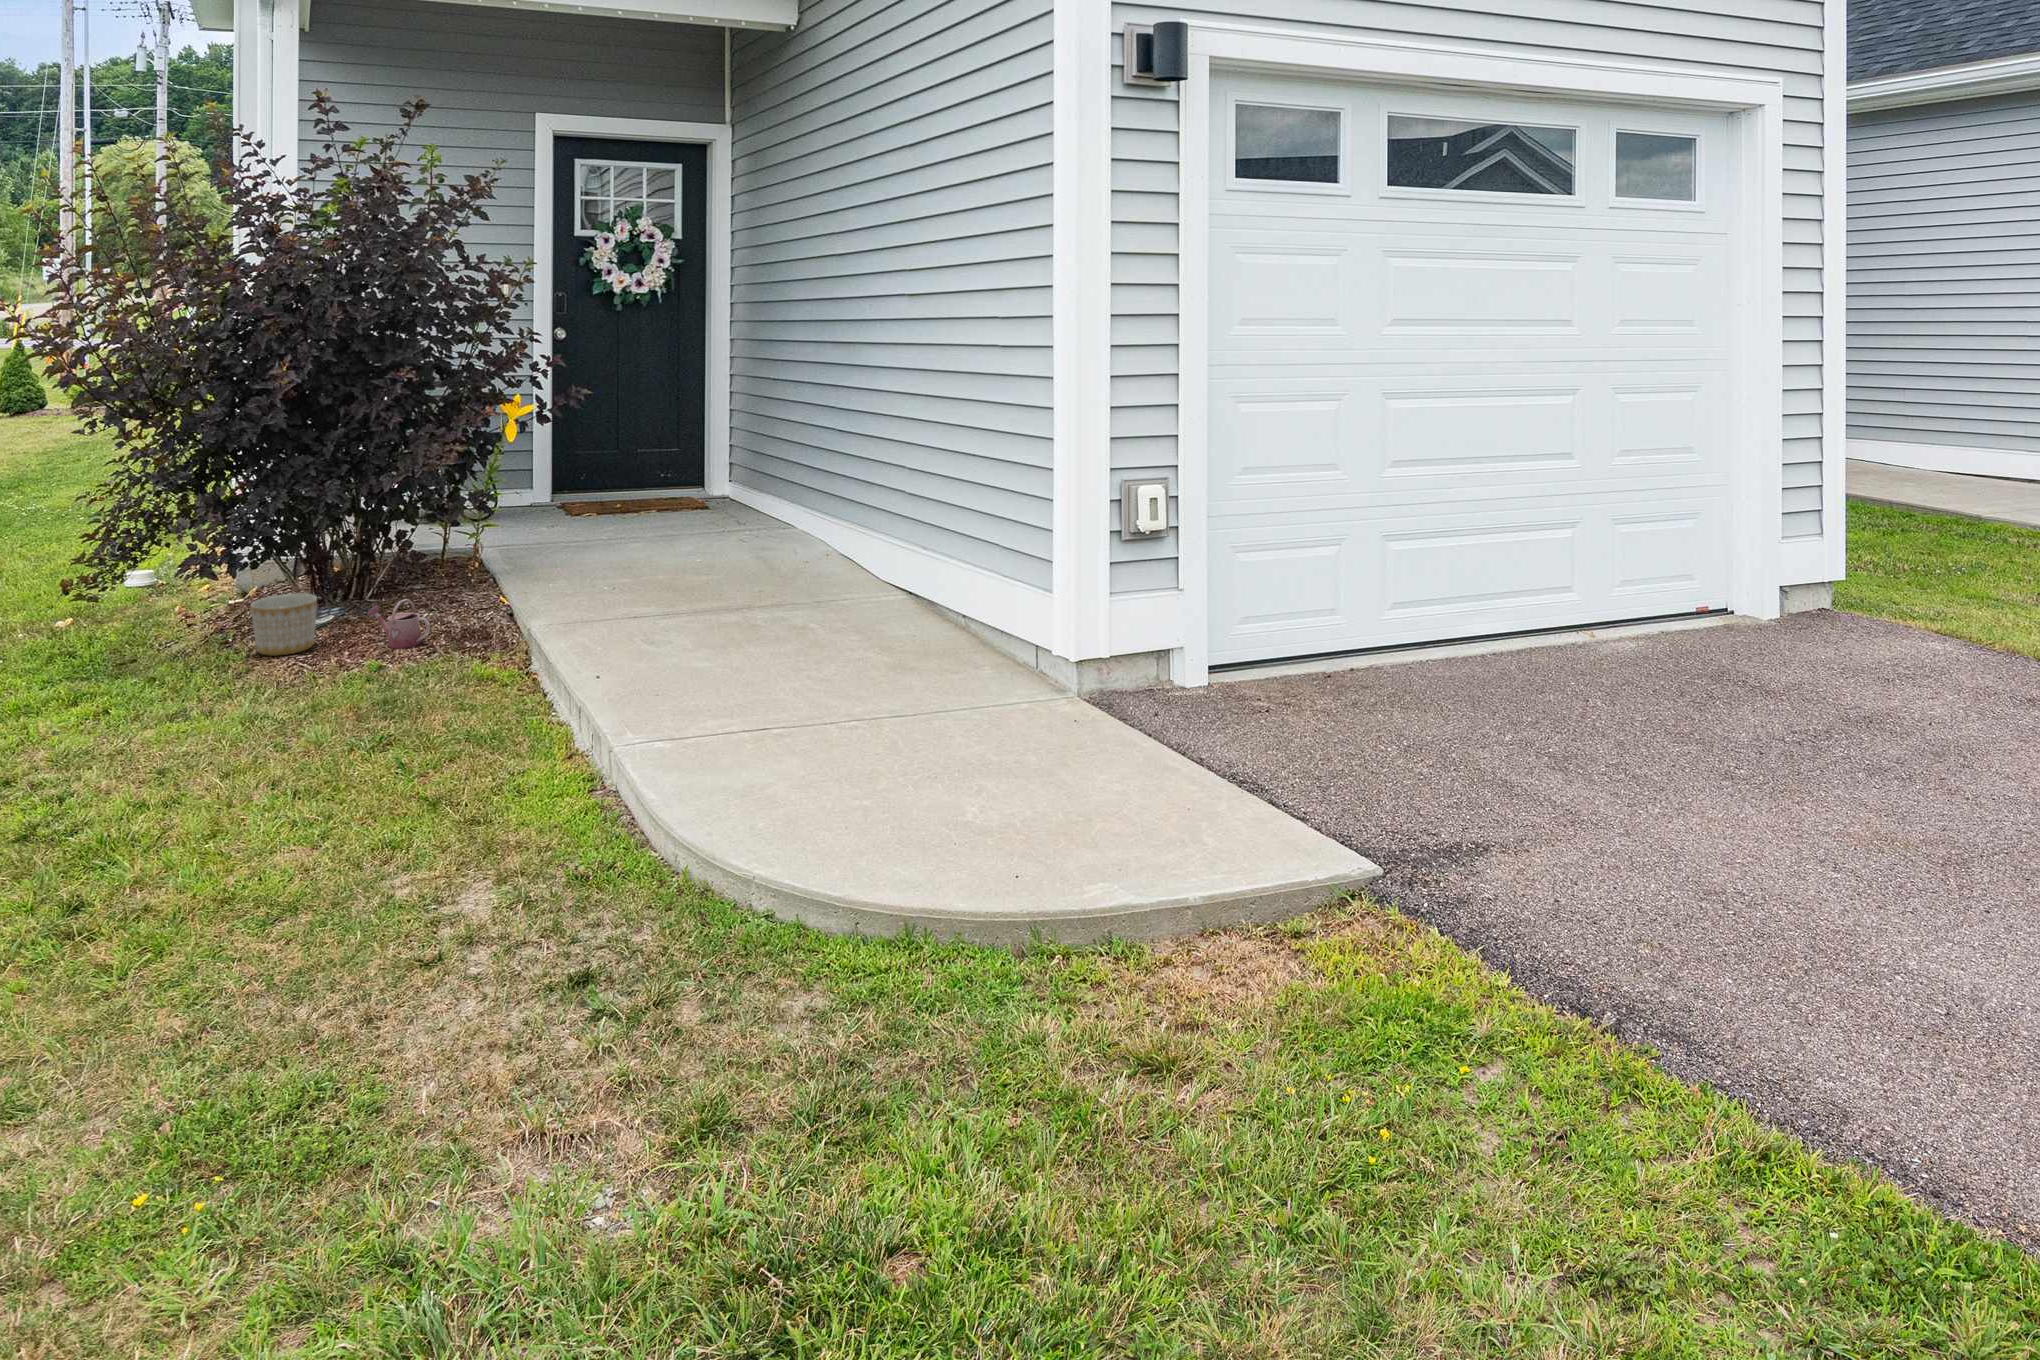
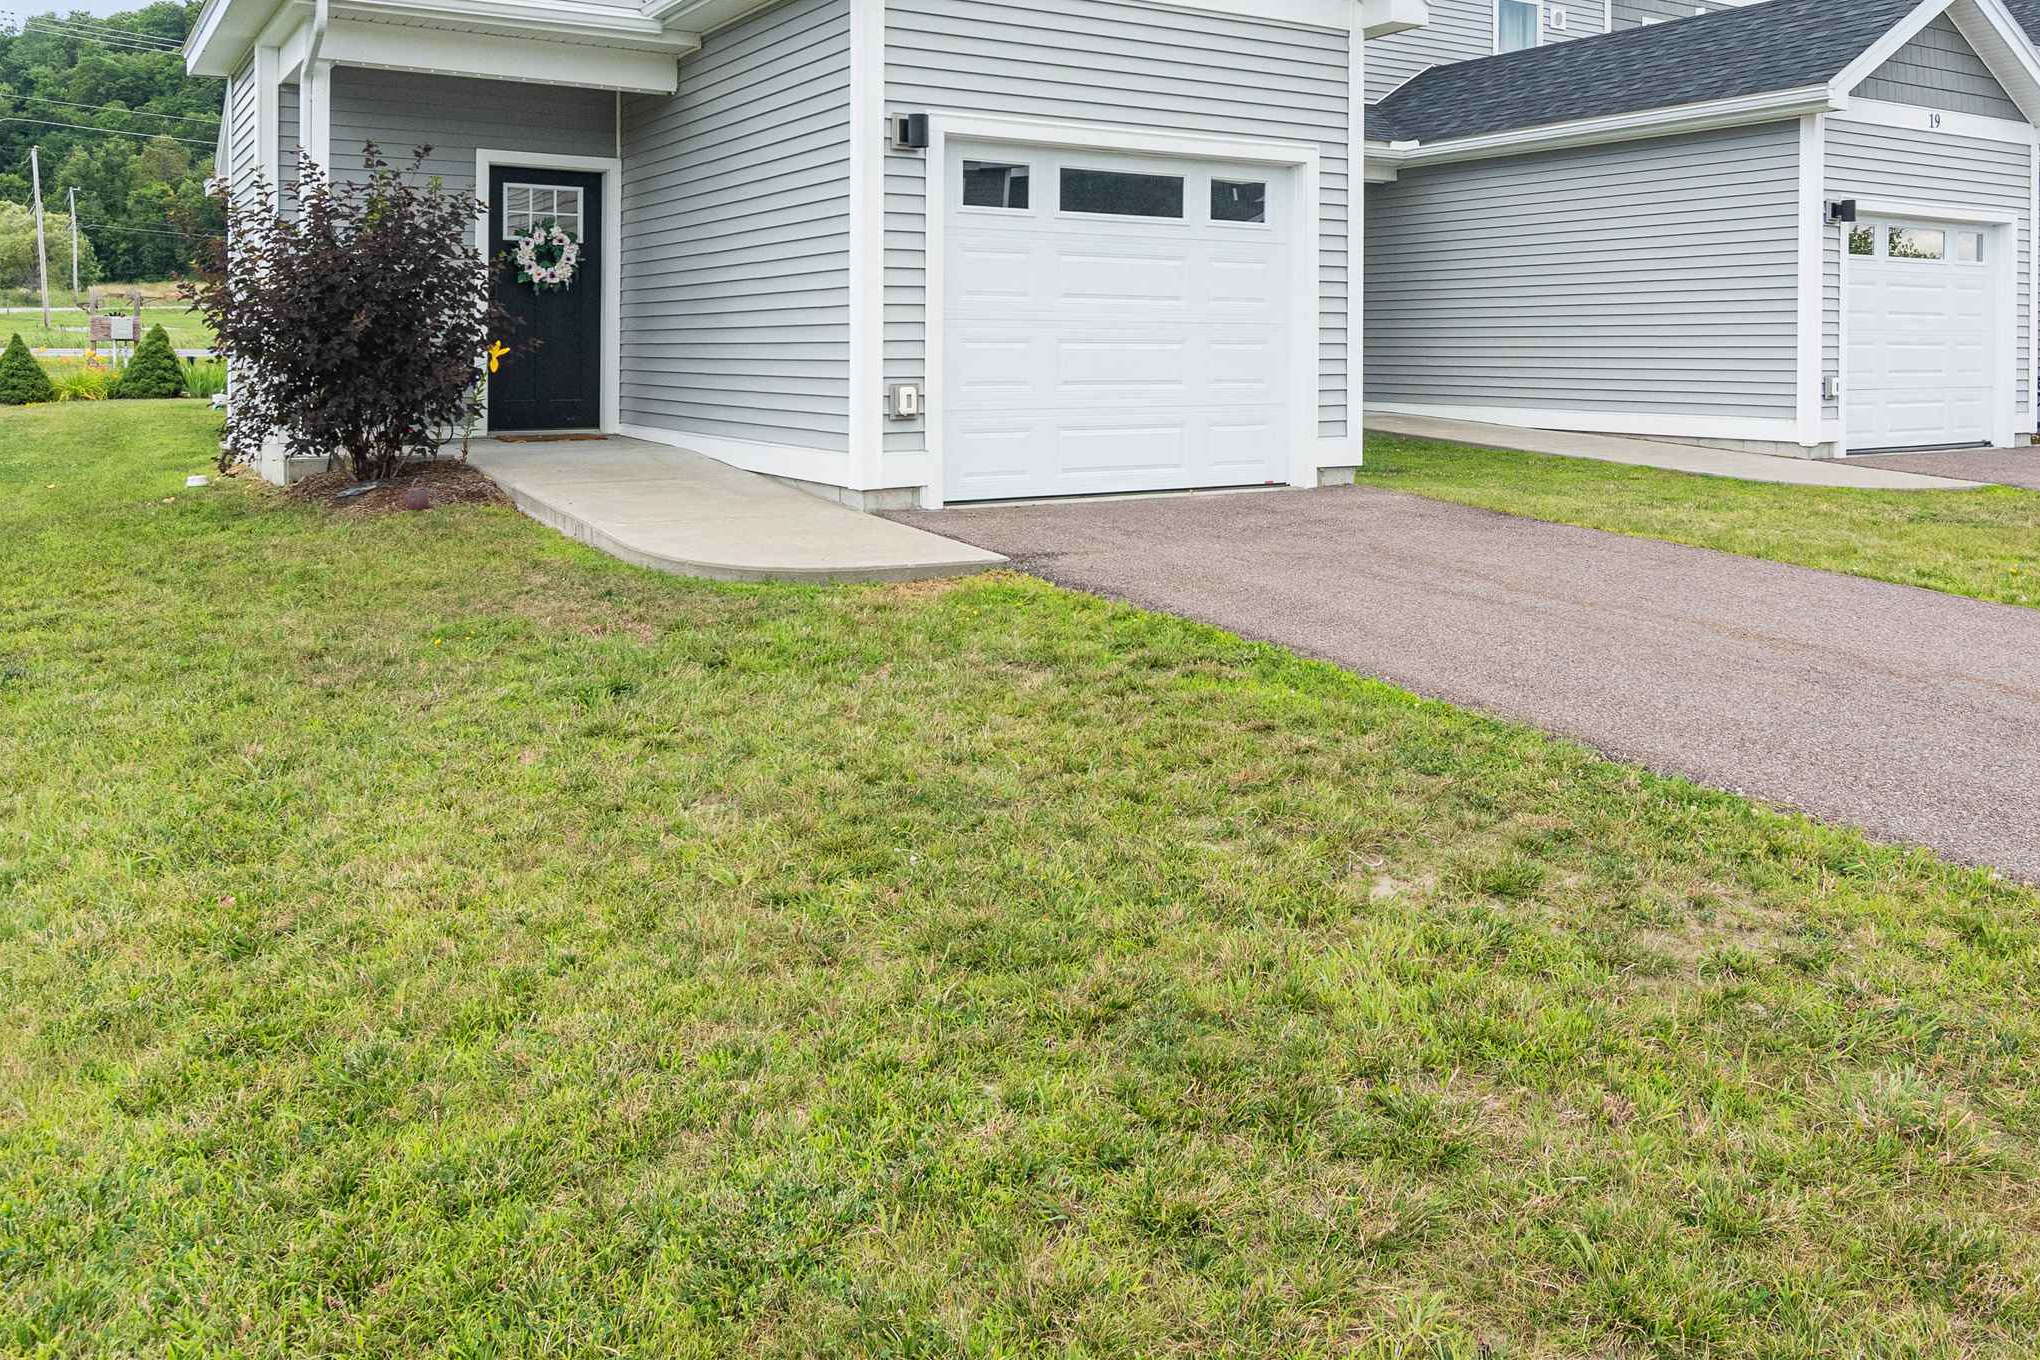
planter: present [251,594,317,656] -> none [316,475,359,513]

